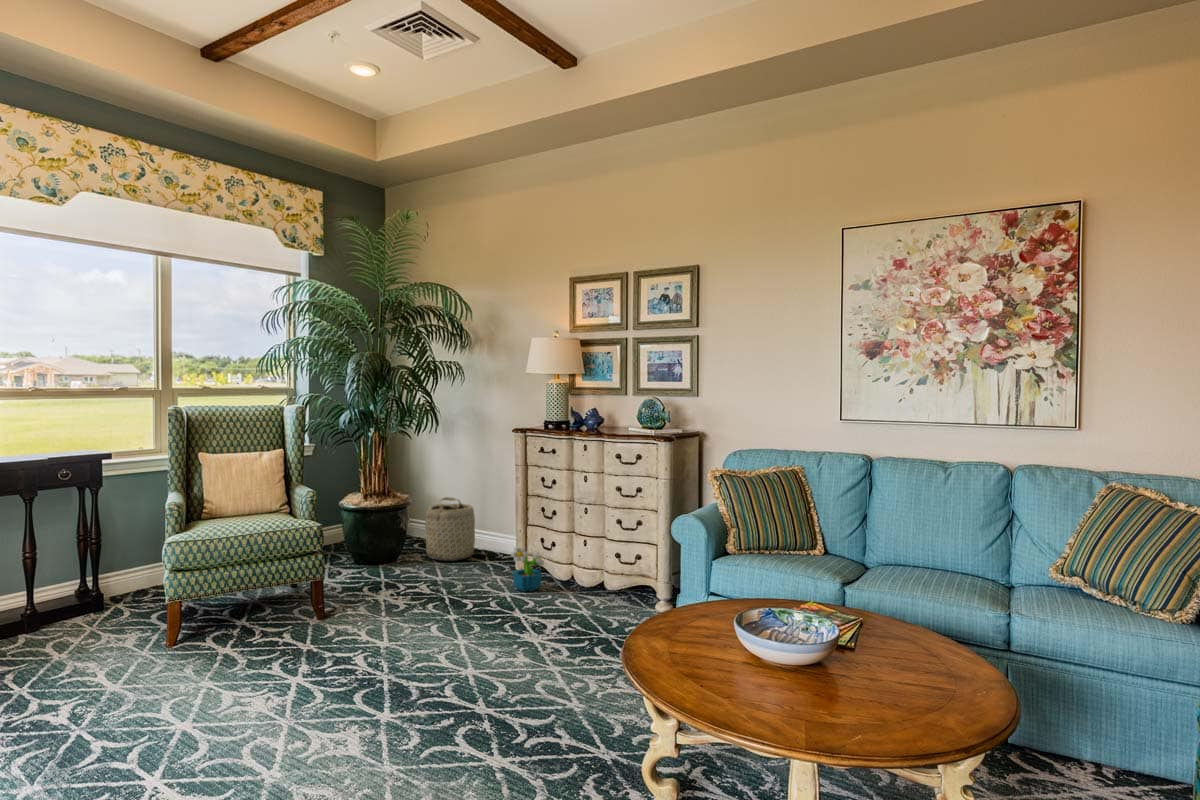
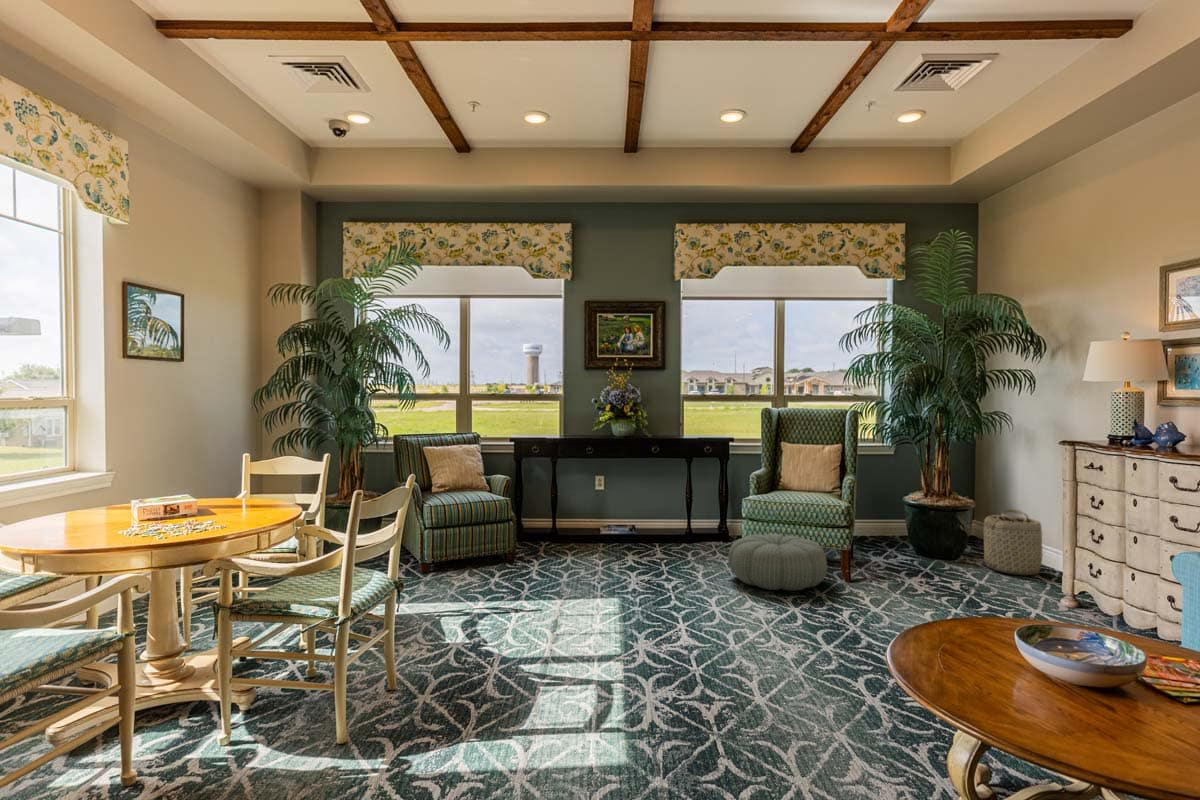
decorative plant: present [511,547,544,592] -> none [1041,566,1087,618]
pouf: none [155,577,307,666] -> present [728,534,827,591]

